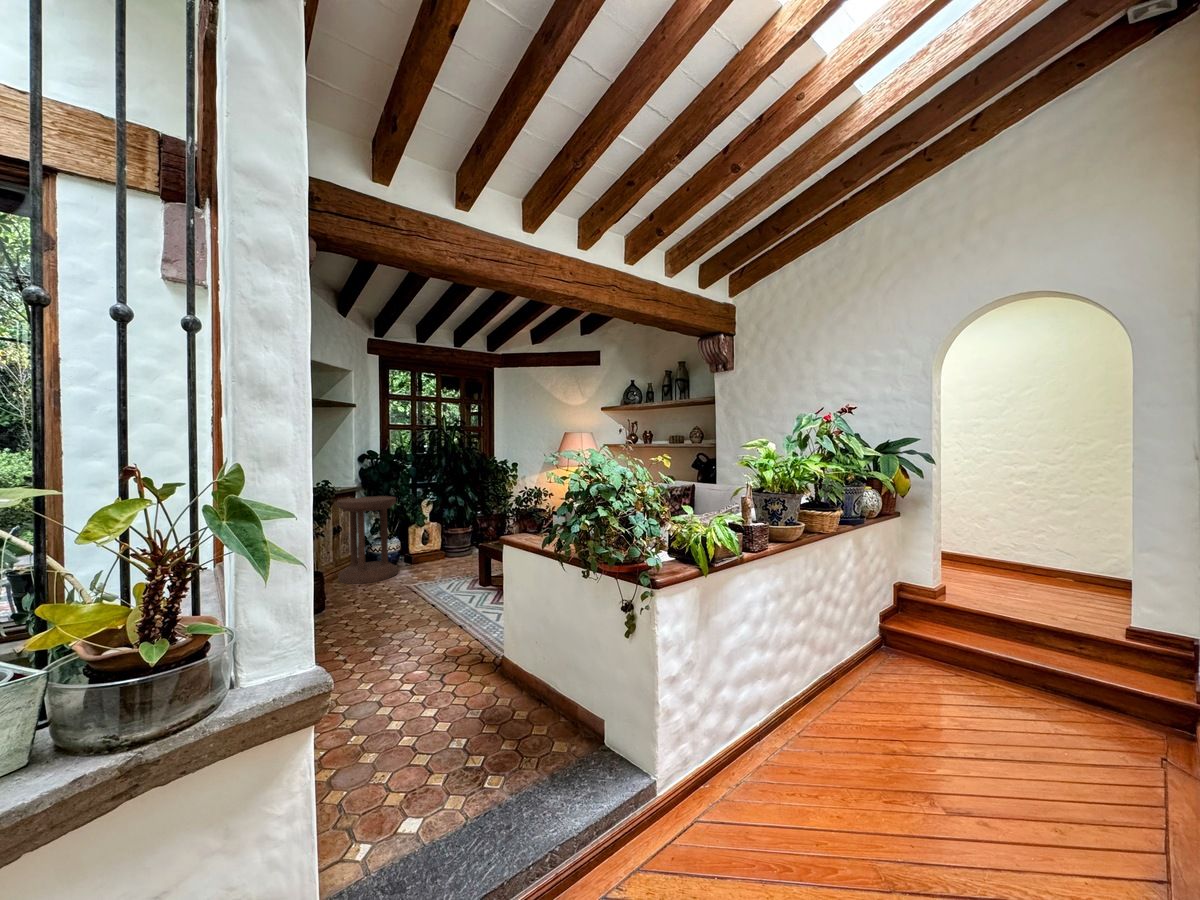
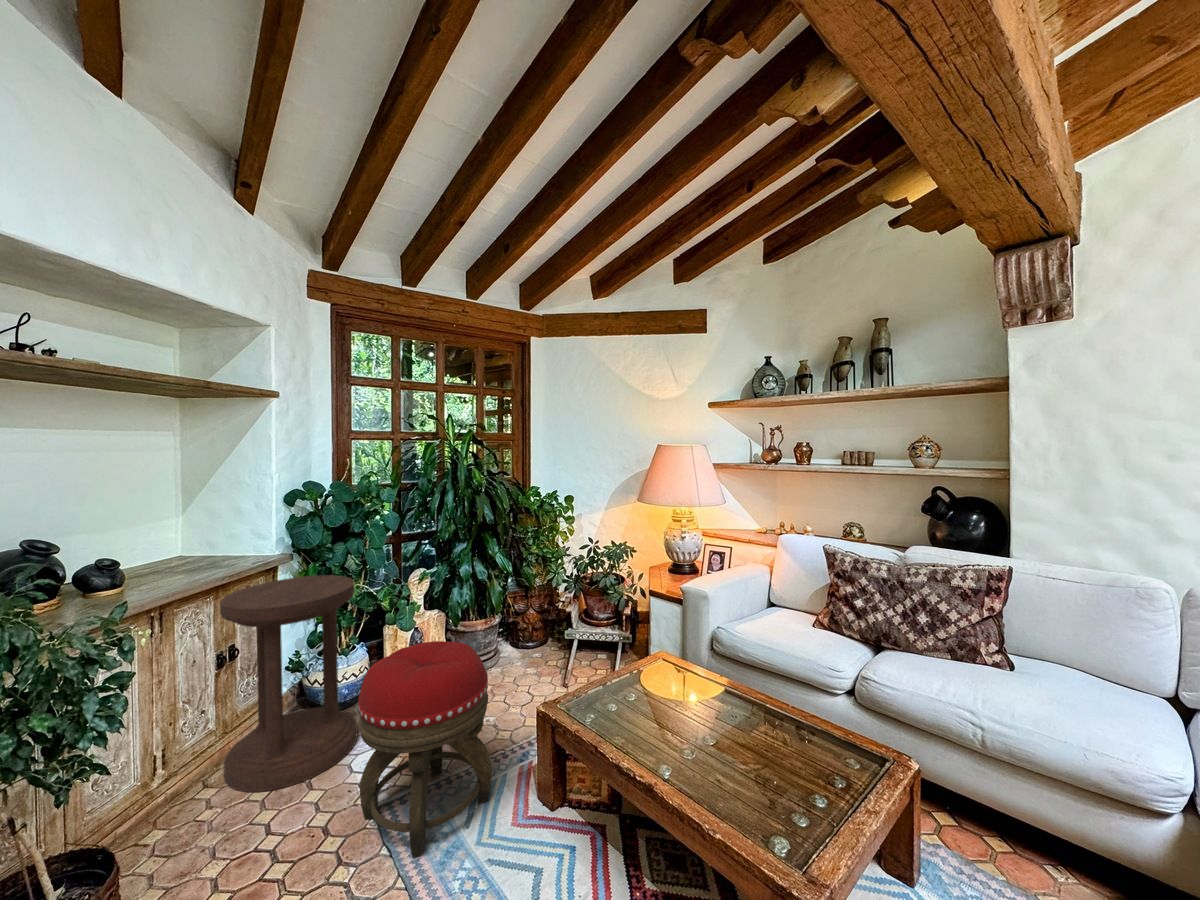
footstool: none [402,519,459,594] -> present [358,641,492,857]

